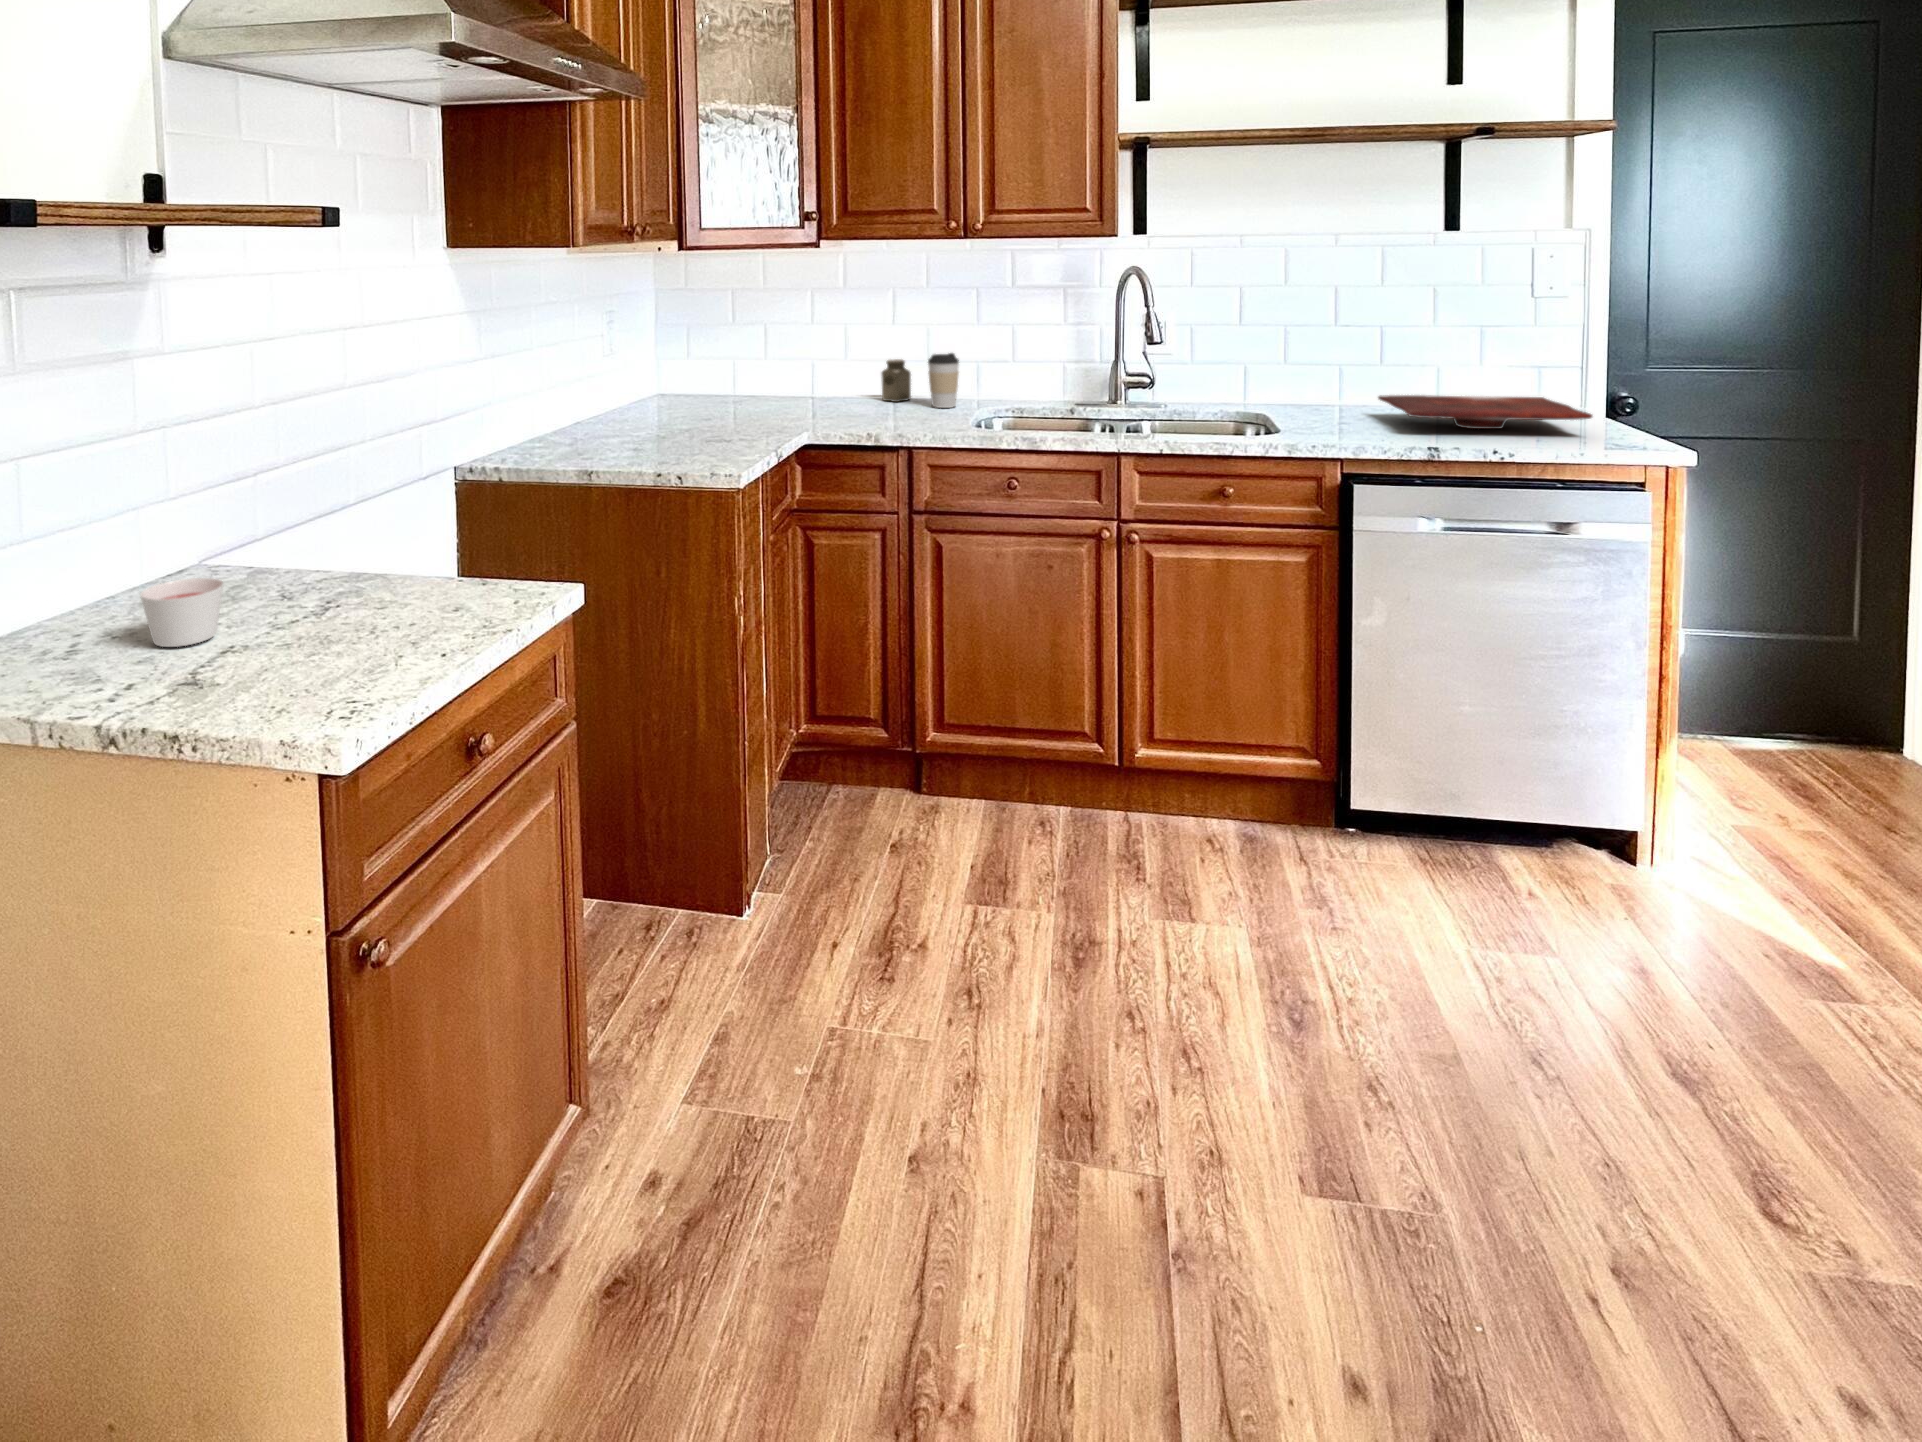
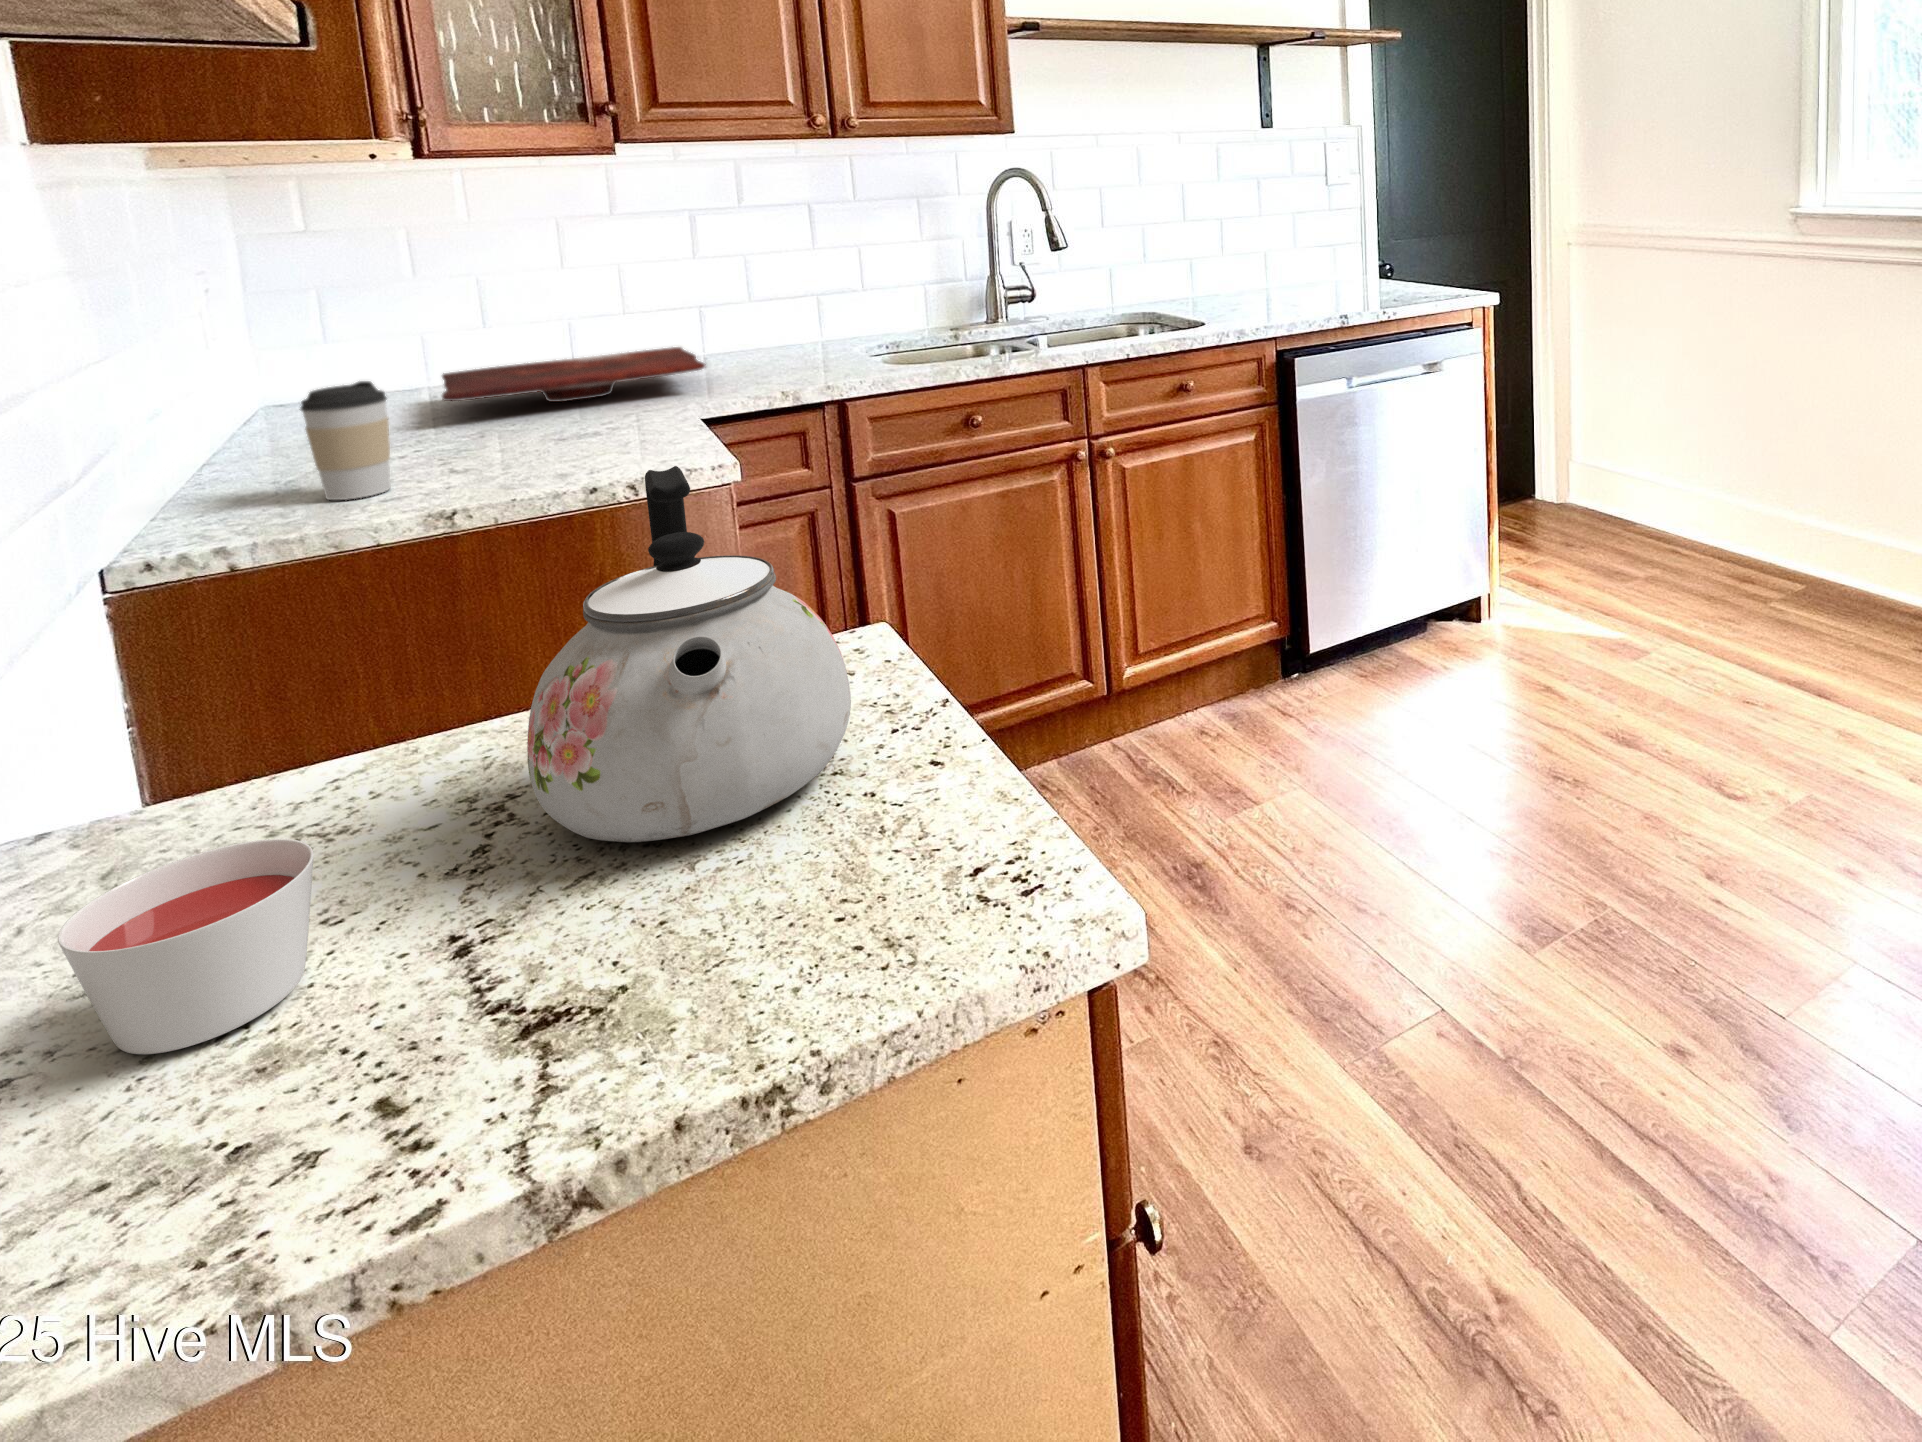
coffee cup: present [928,353,959,408] -> present [300,381,391,500]
salt shaker: present [882,359,911,402] -> none [689,301,734,358]
cutting board: present [1378,395,1592,429] -> present [442,347,706,402]
kettle: none [313,457,472,646] -> present [527,466,851,842]

